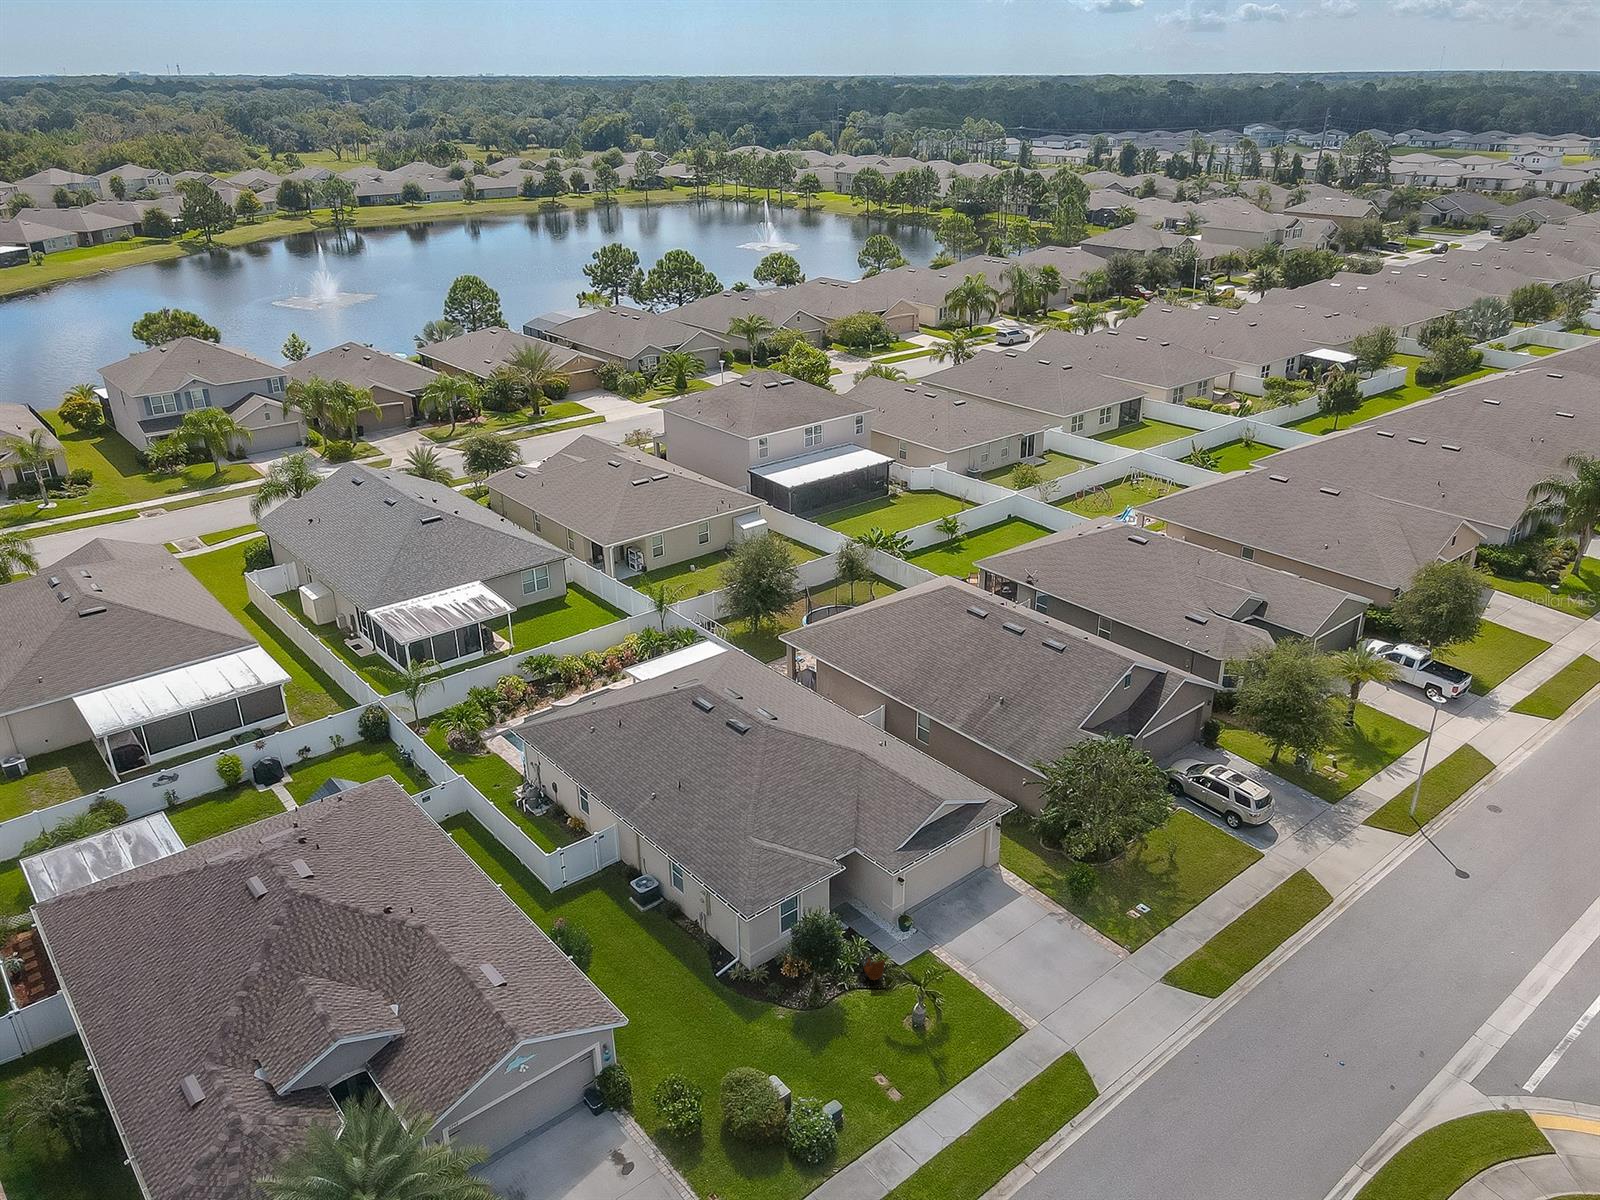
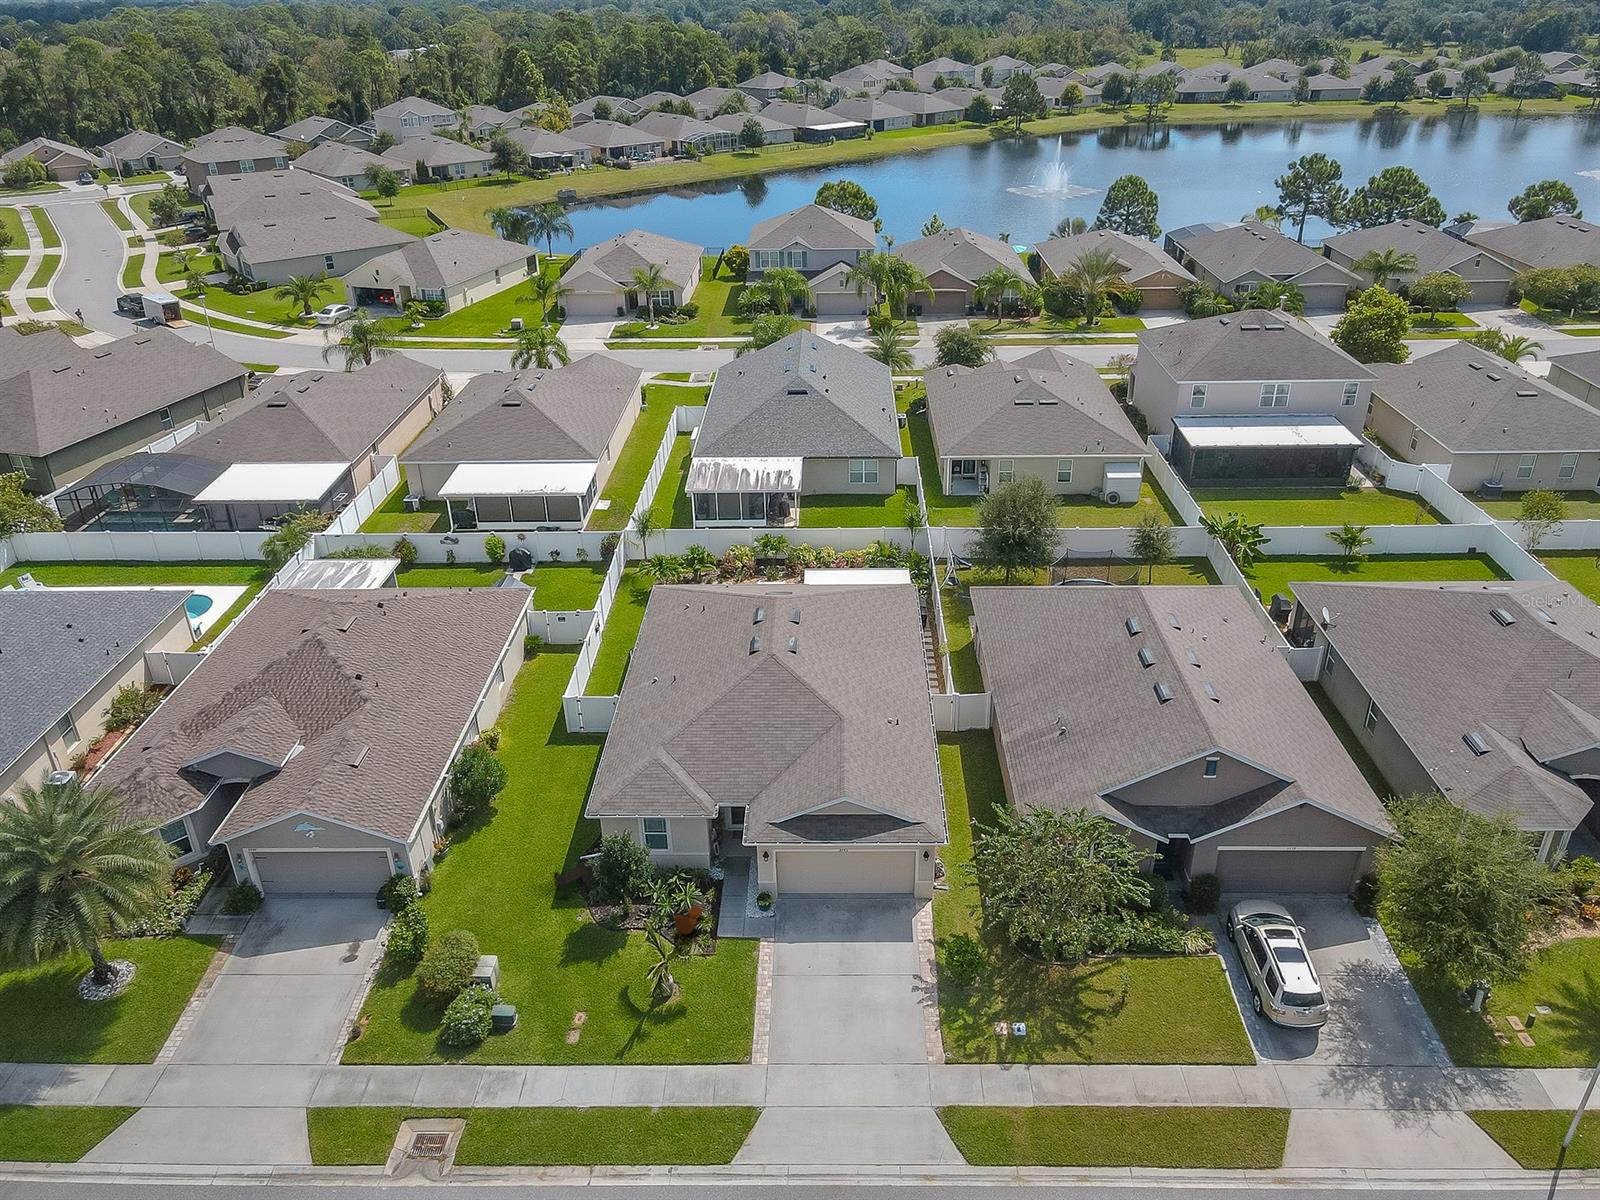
bench: none [726,969,754,1013] -> present [554,857,595,899]

